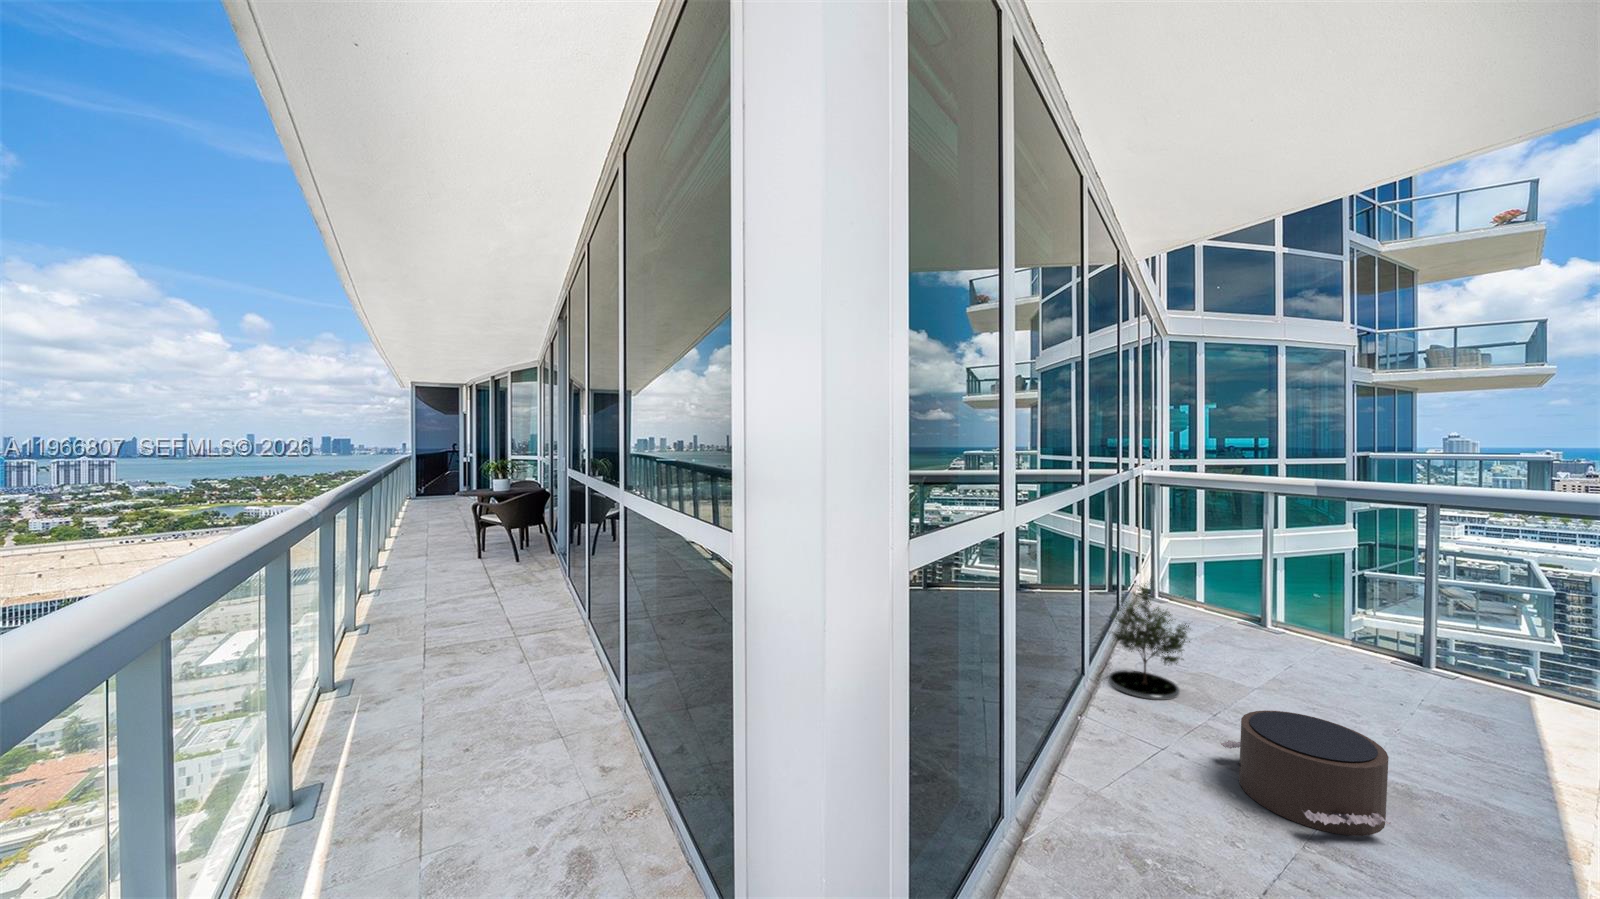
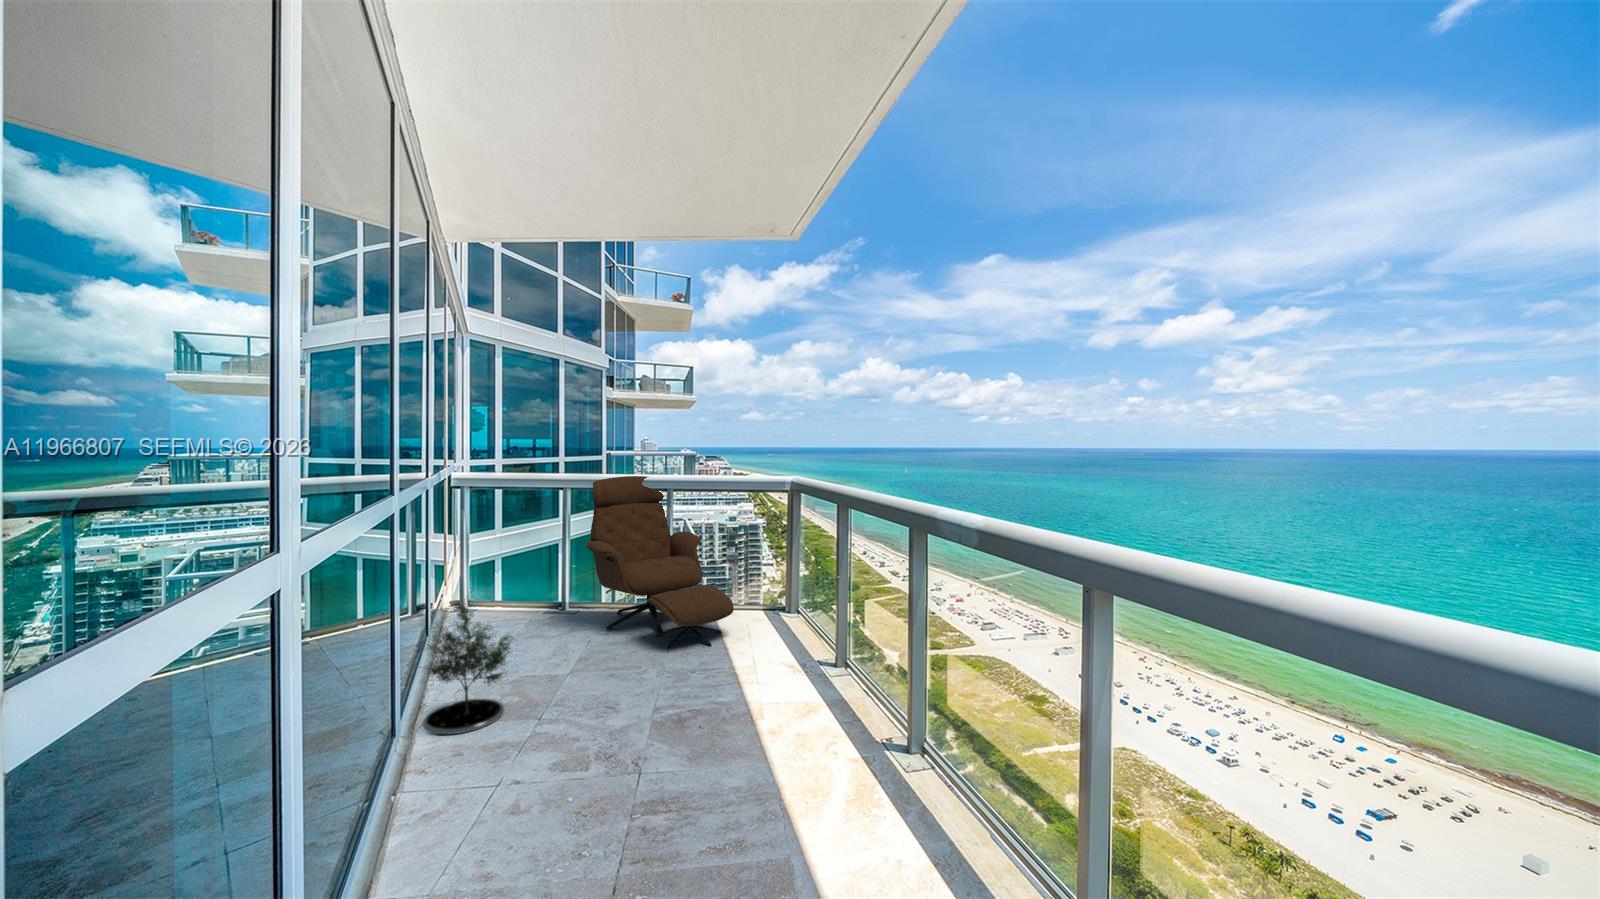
lounge chair: none [1289,486,1526,719] -> present [586,476,734,648]
pouf: present [1220,710,1391,836] -> none [552,690,689,801]

